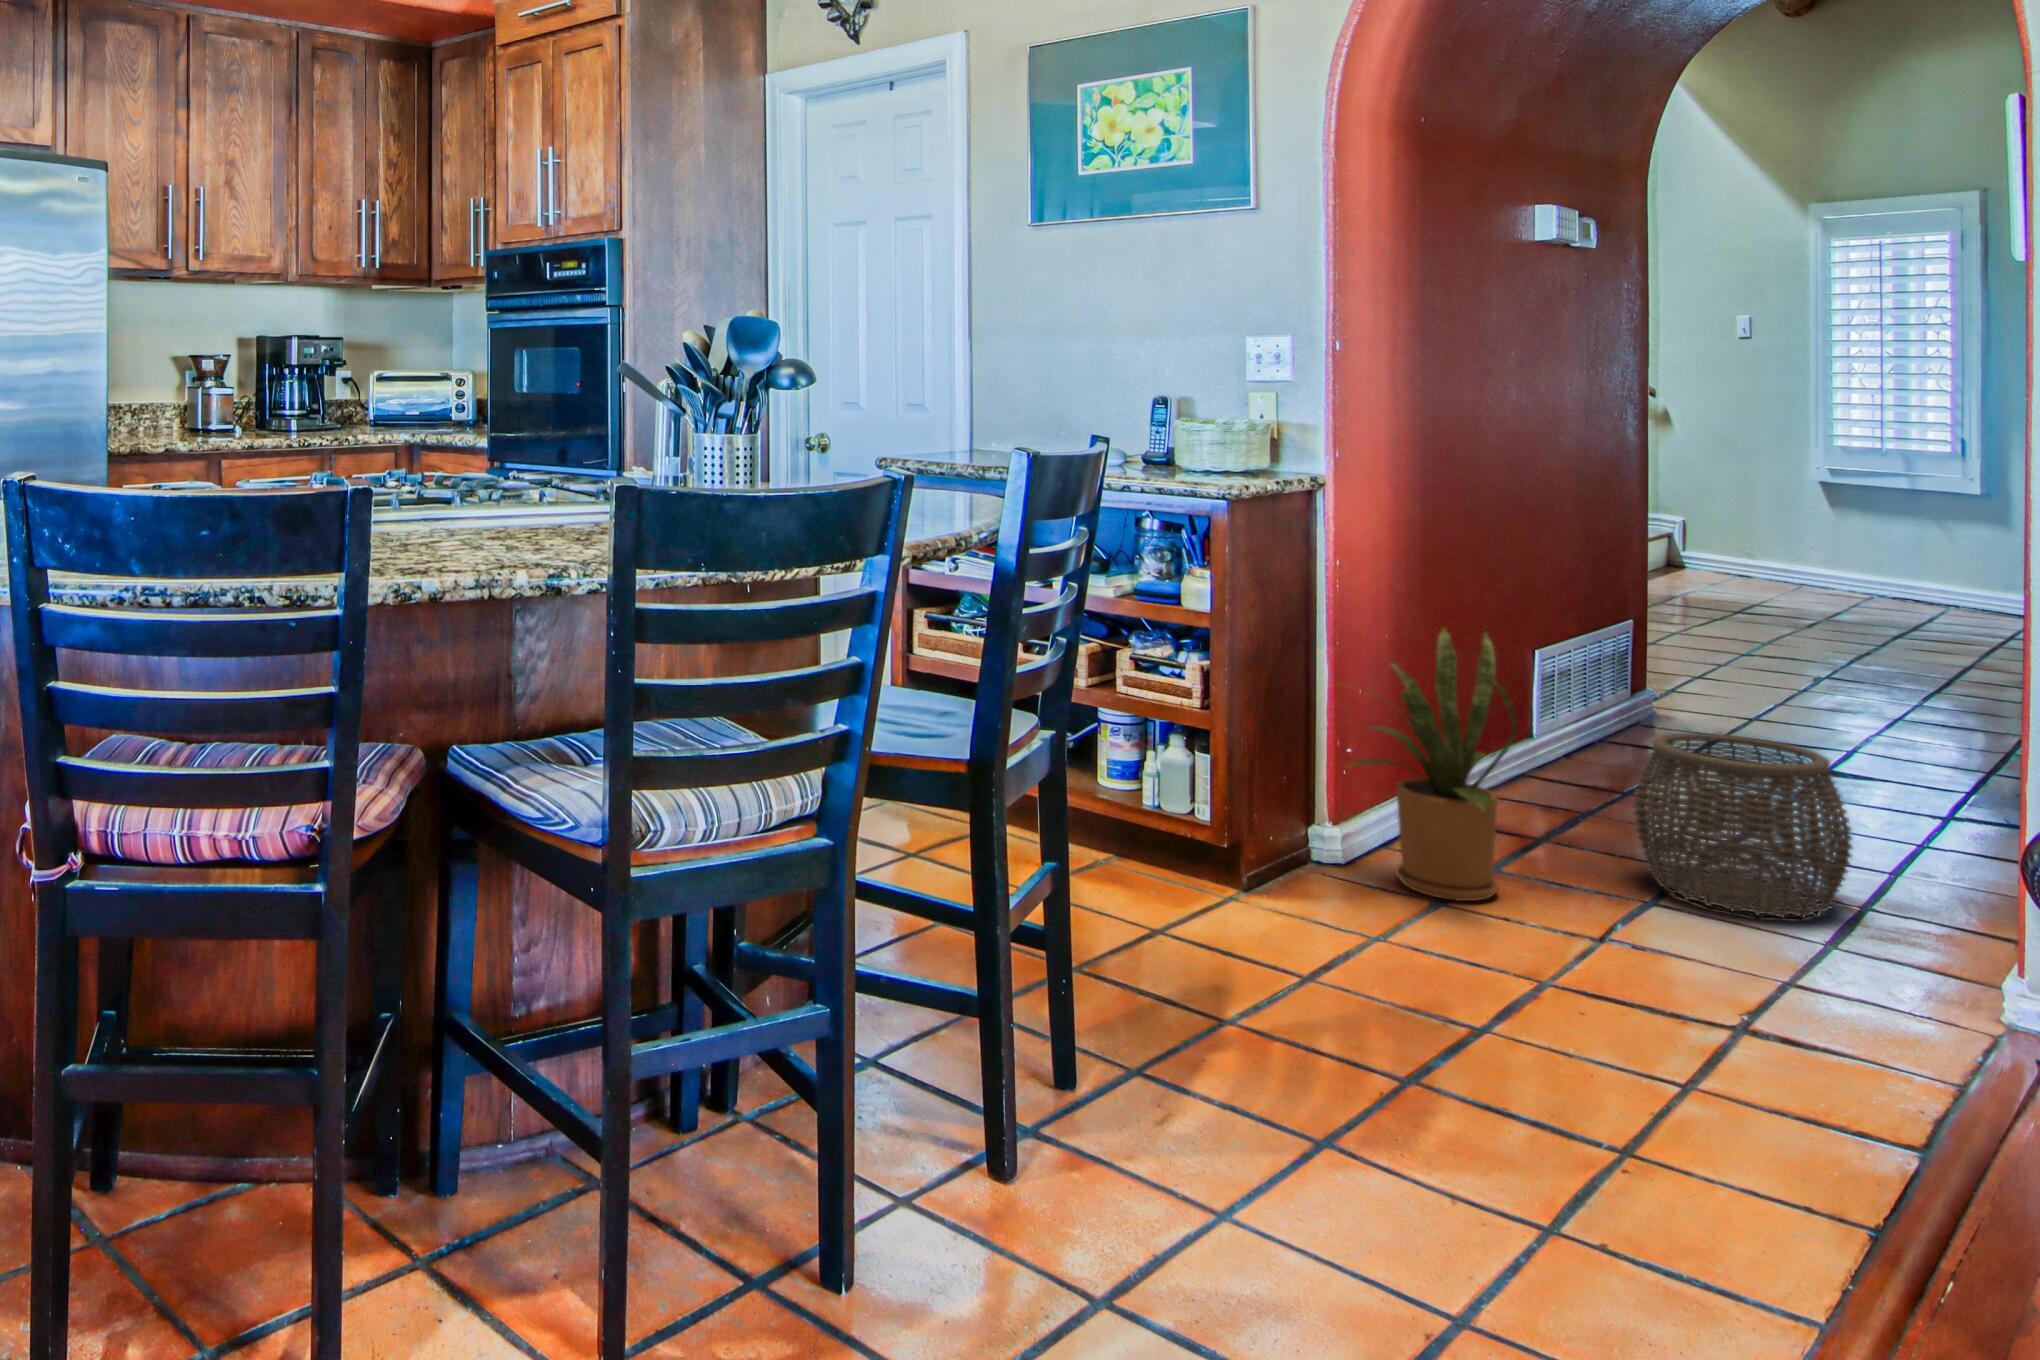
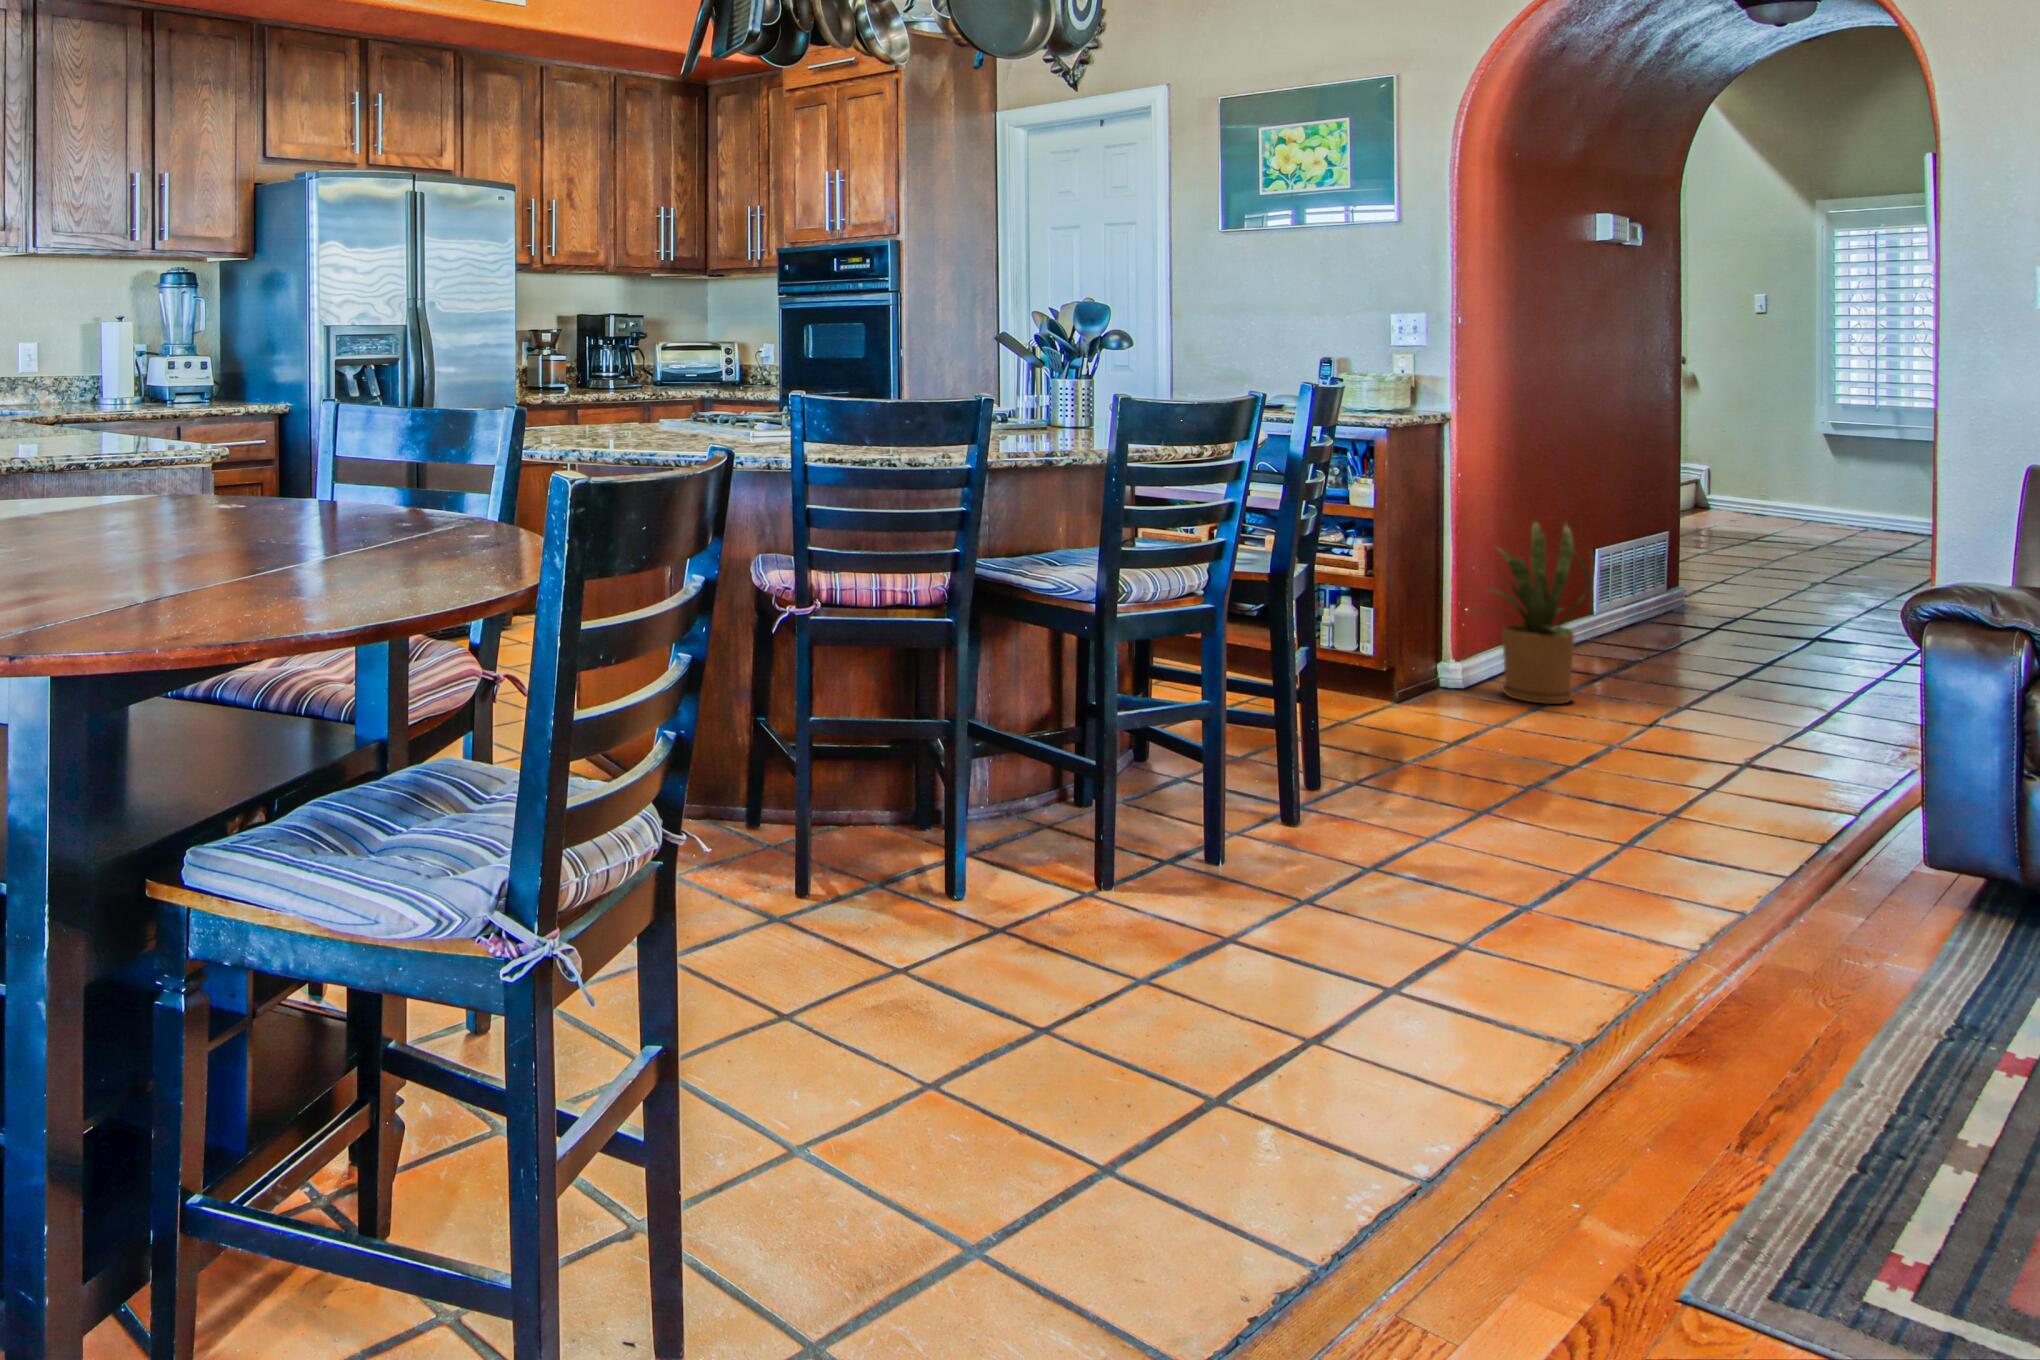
woven basket: present [1634,733,1853,917] -> none [1668,592,1821,712]

